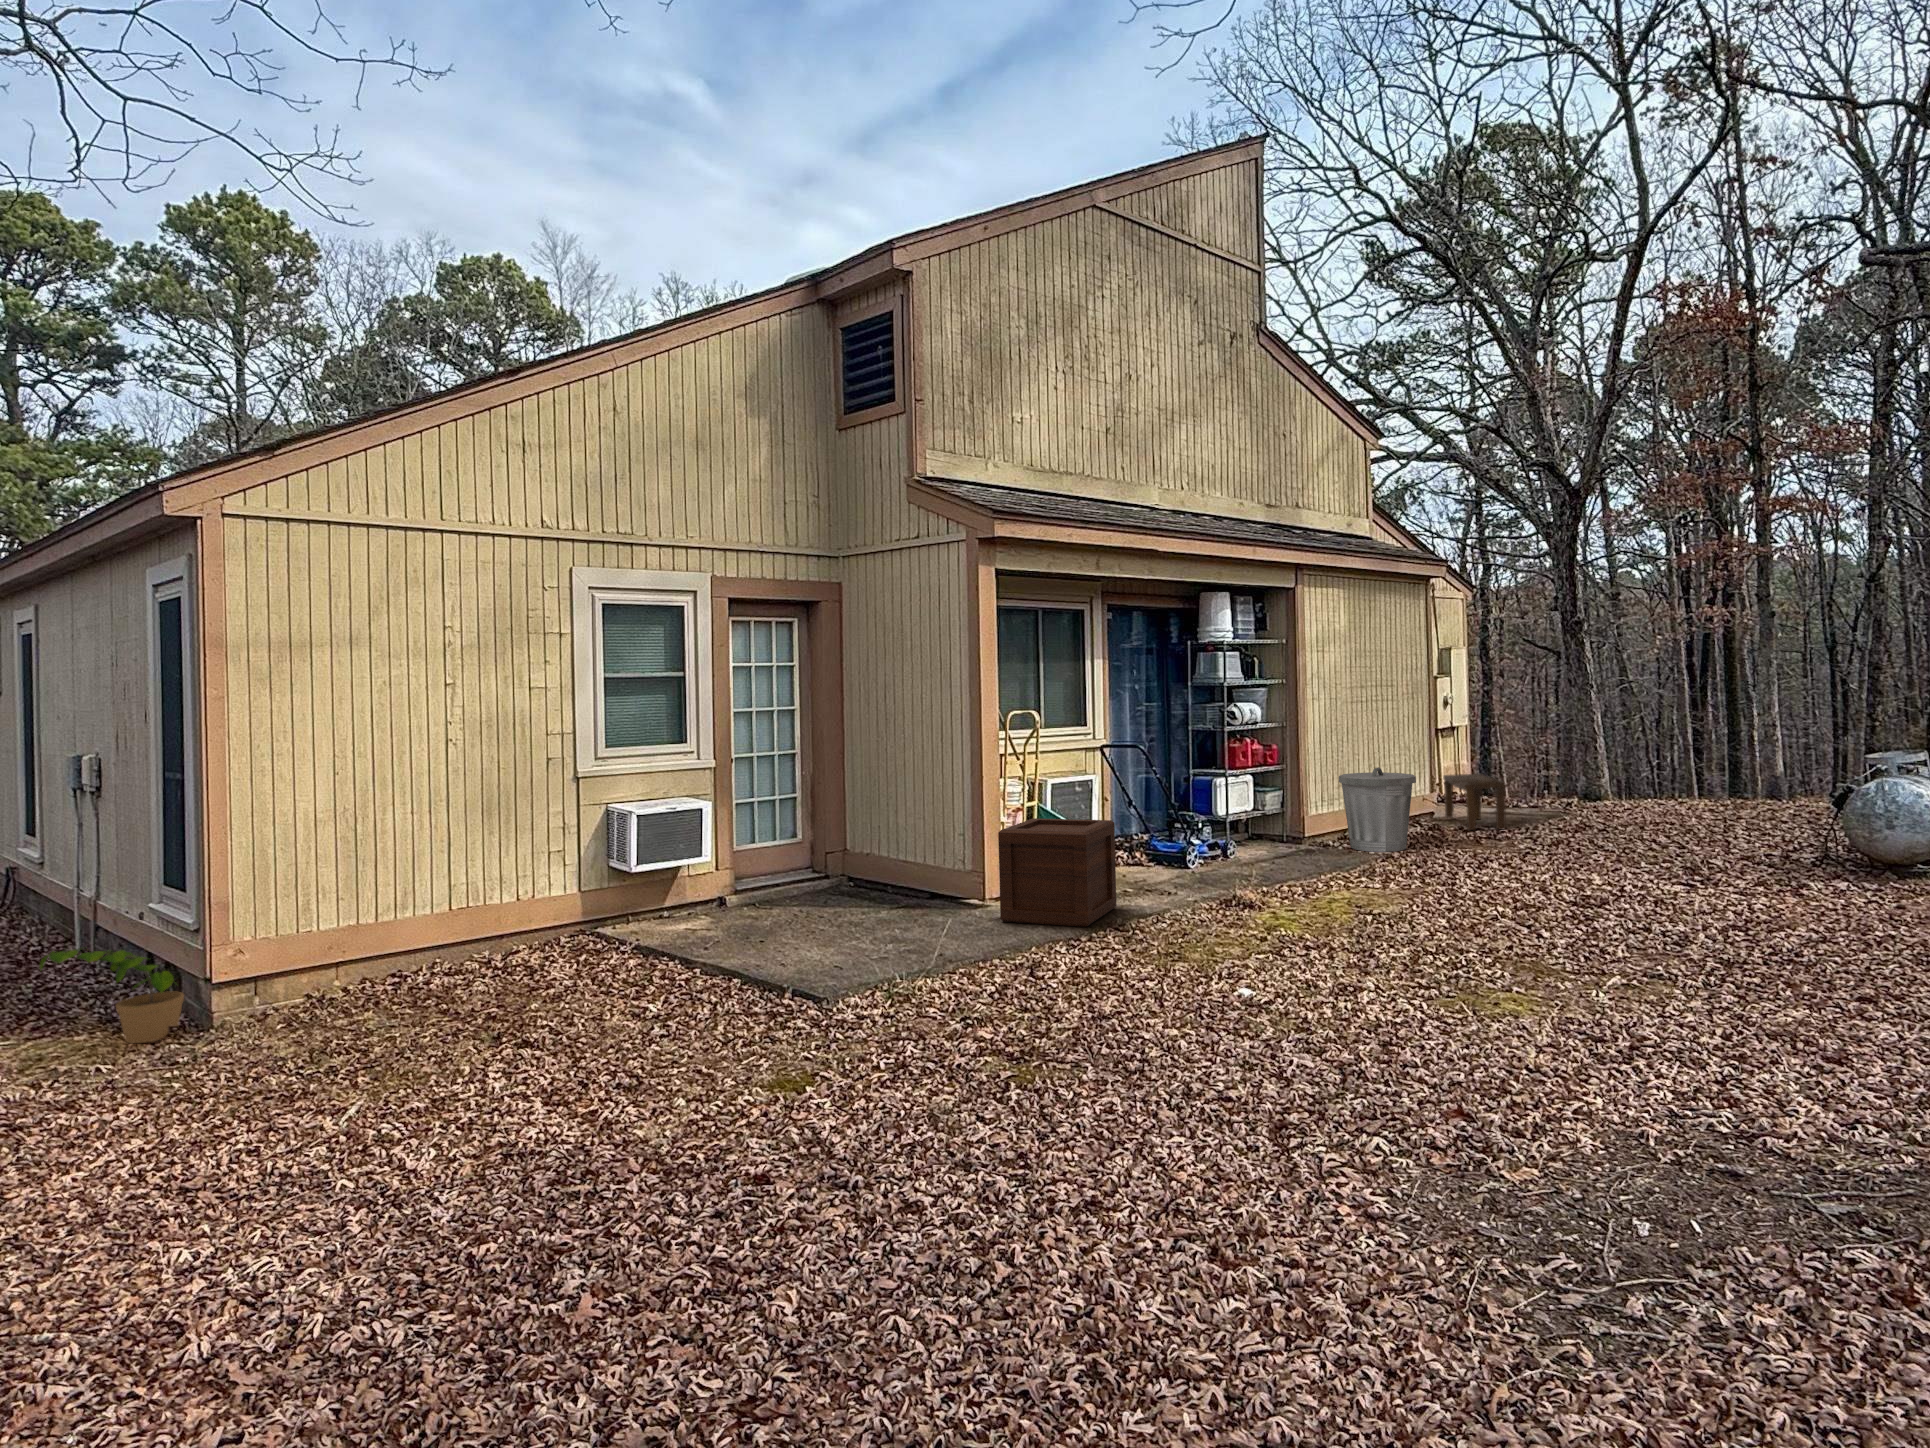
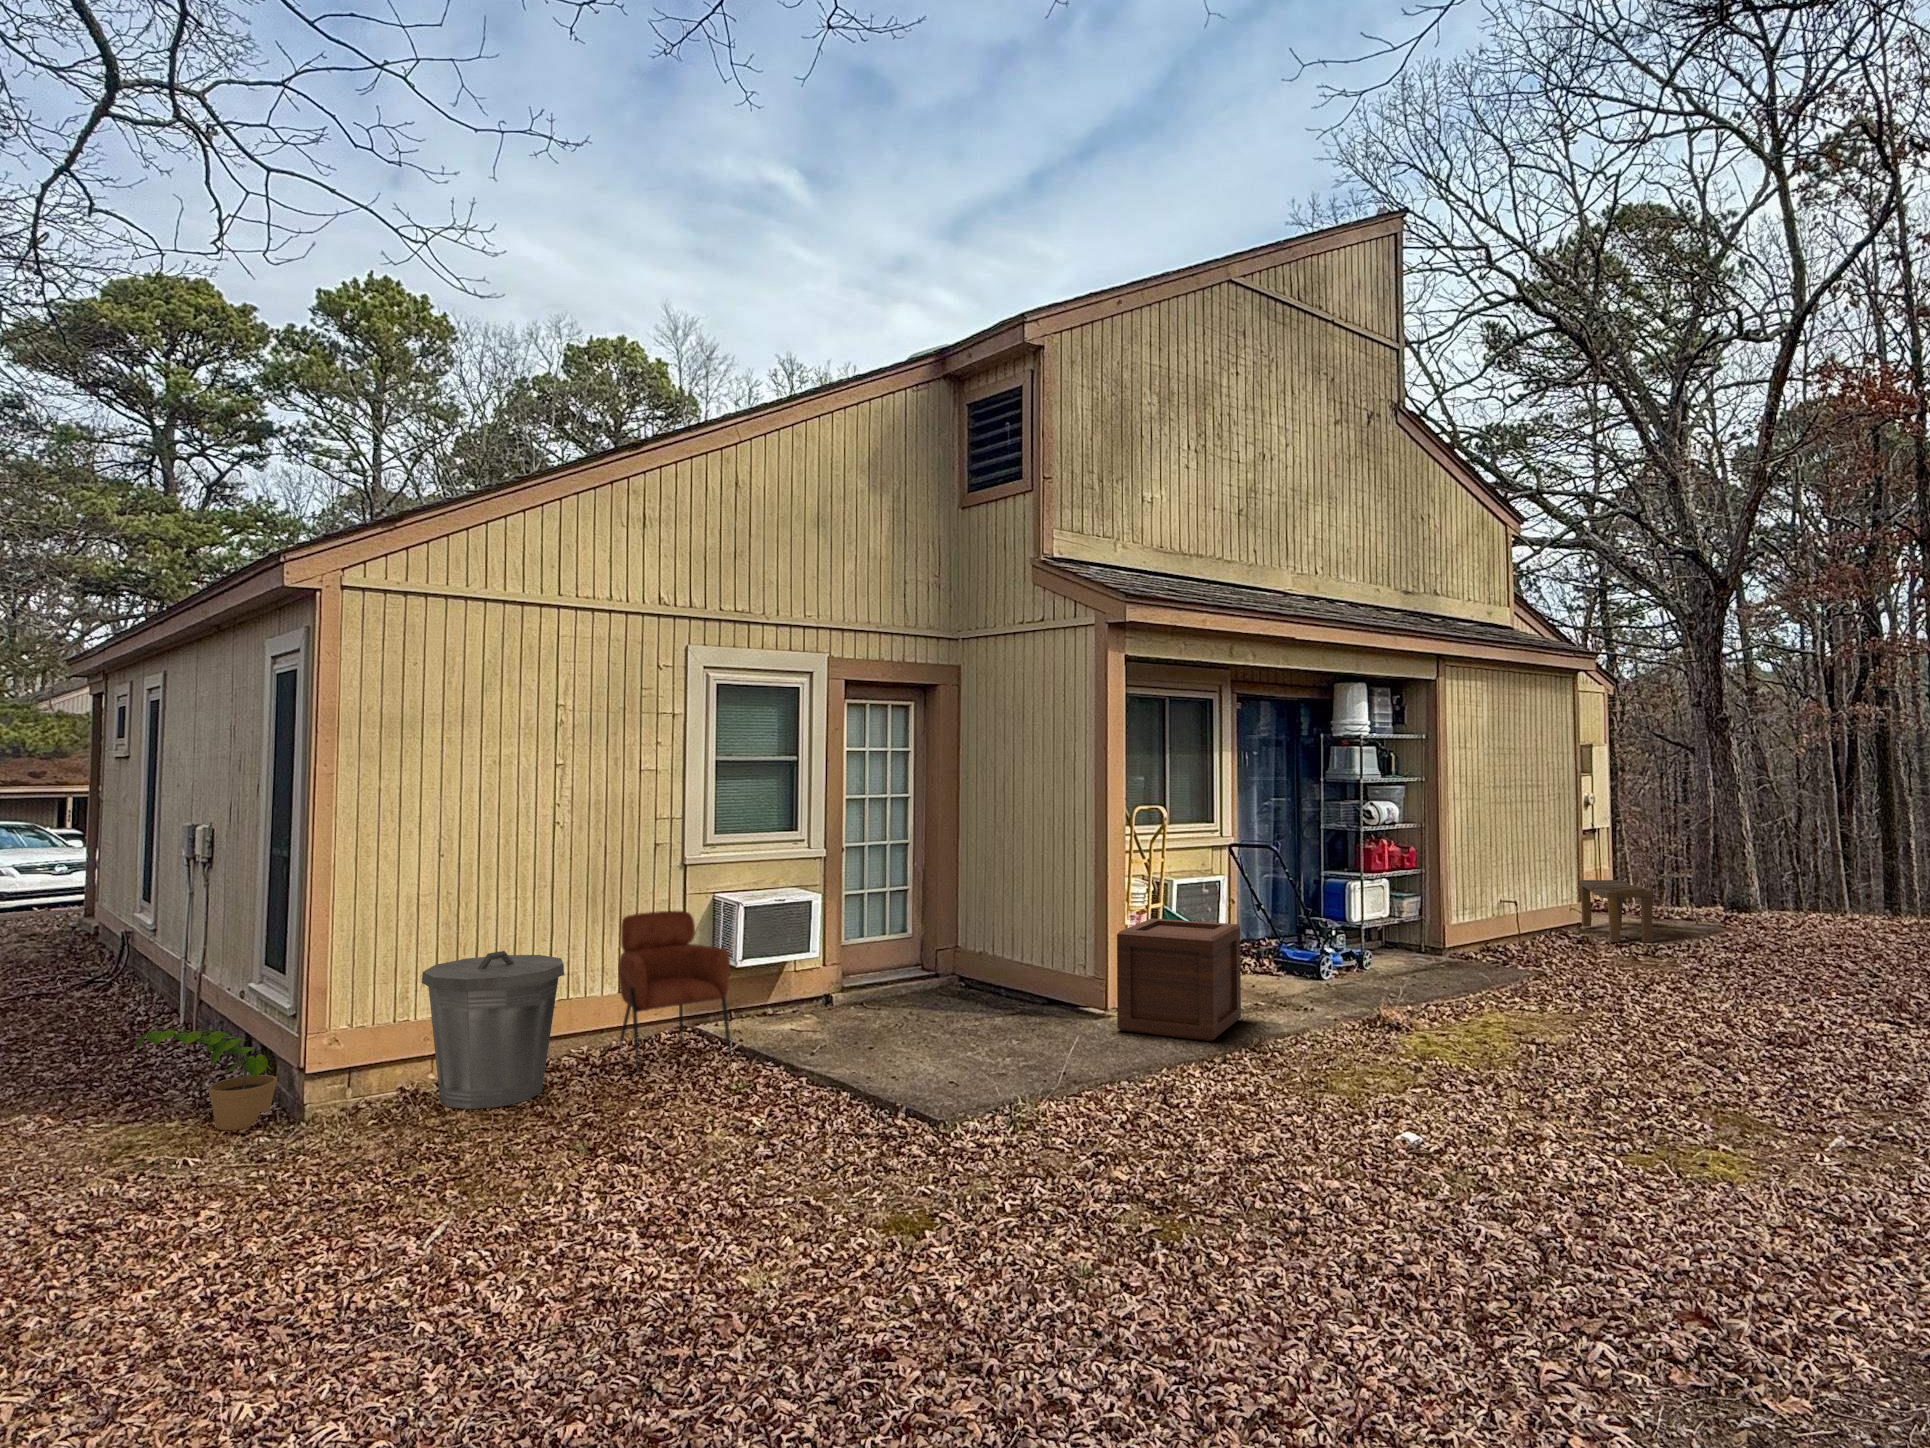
trash can: present [1339,767,1416,852] -> present [422,951,564,1109]
chair: none [518,825,633,978] -> present [618,911,731,1075]

